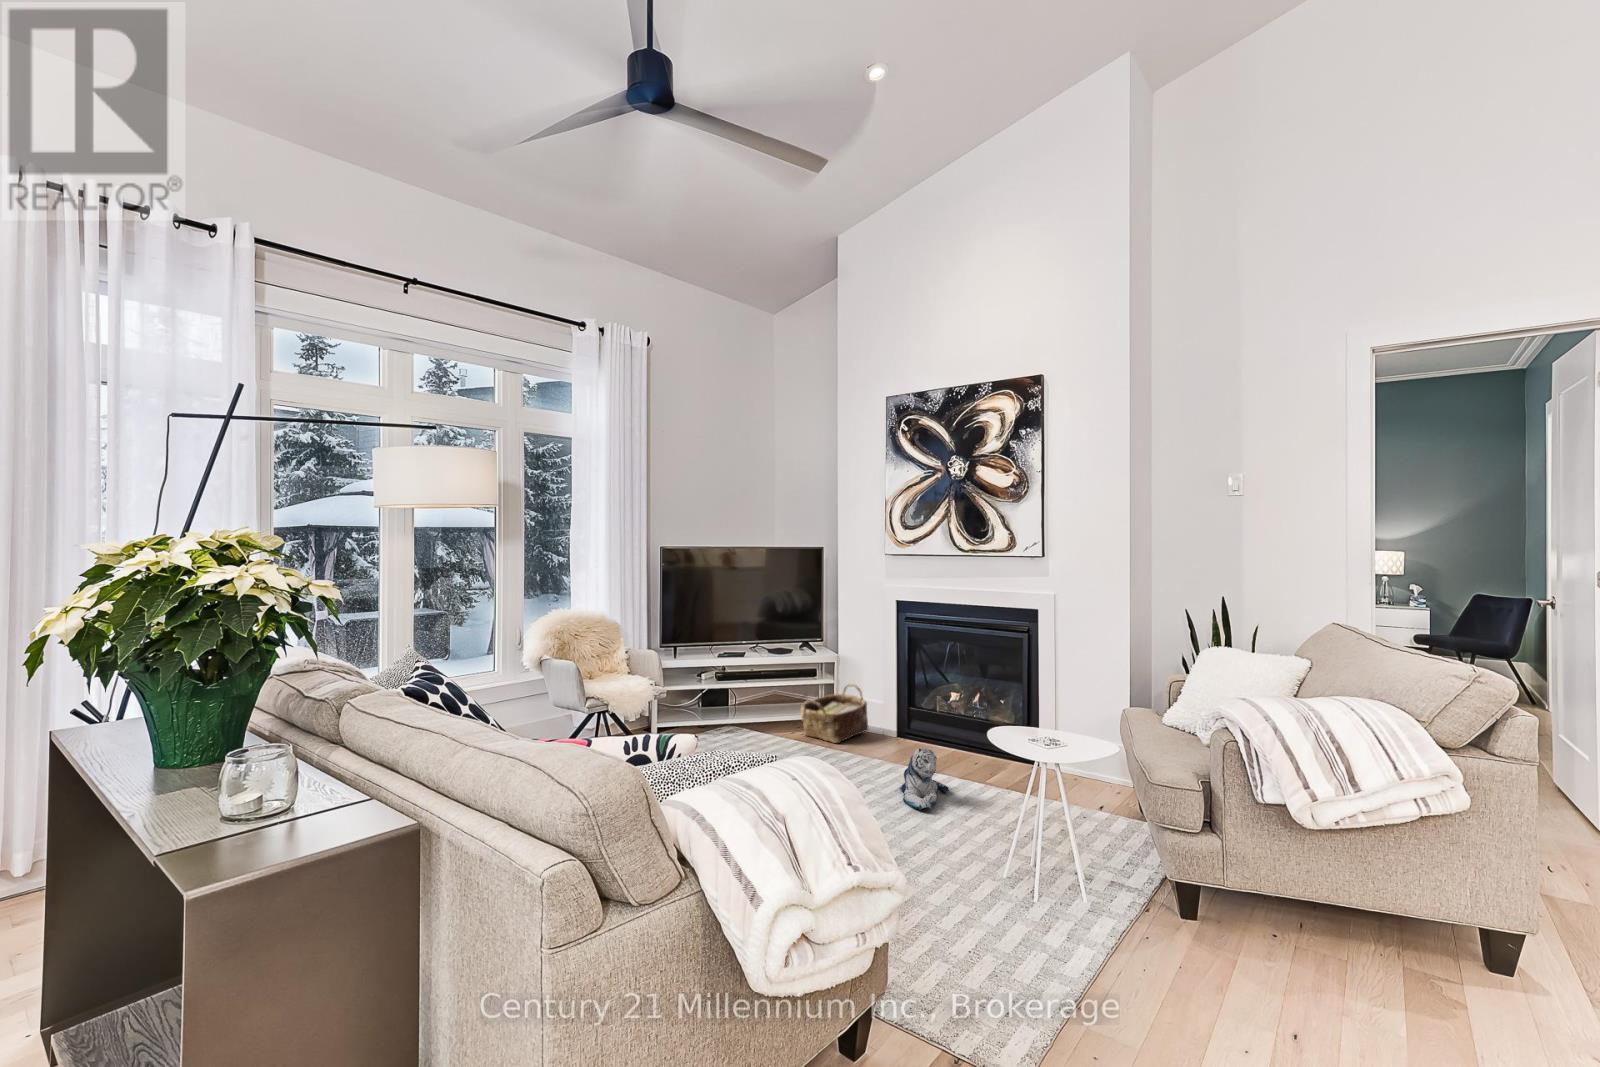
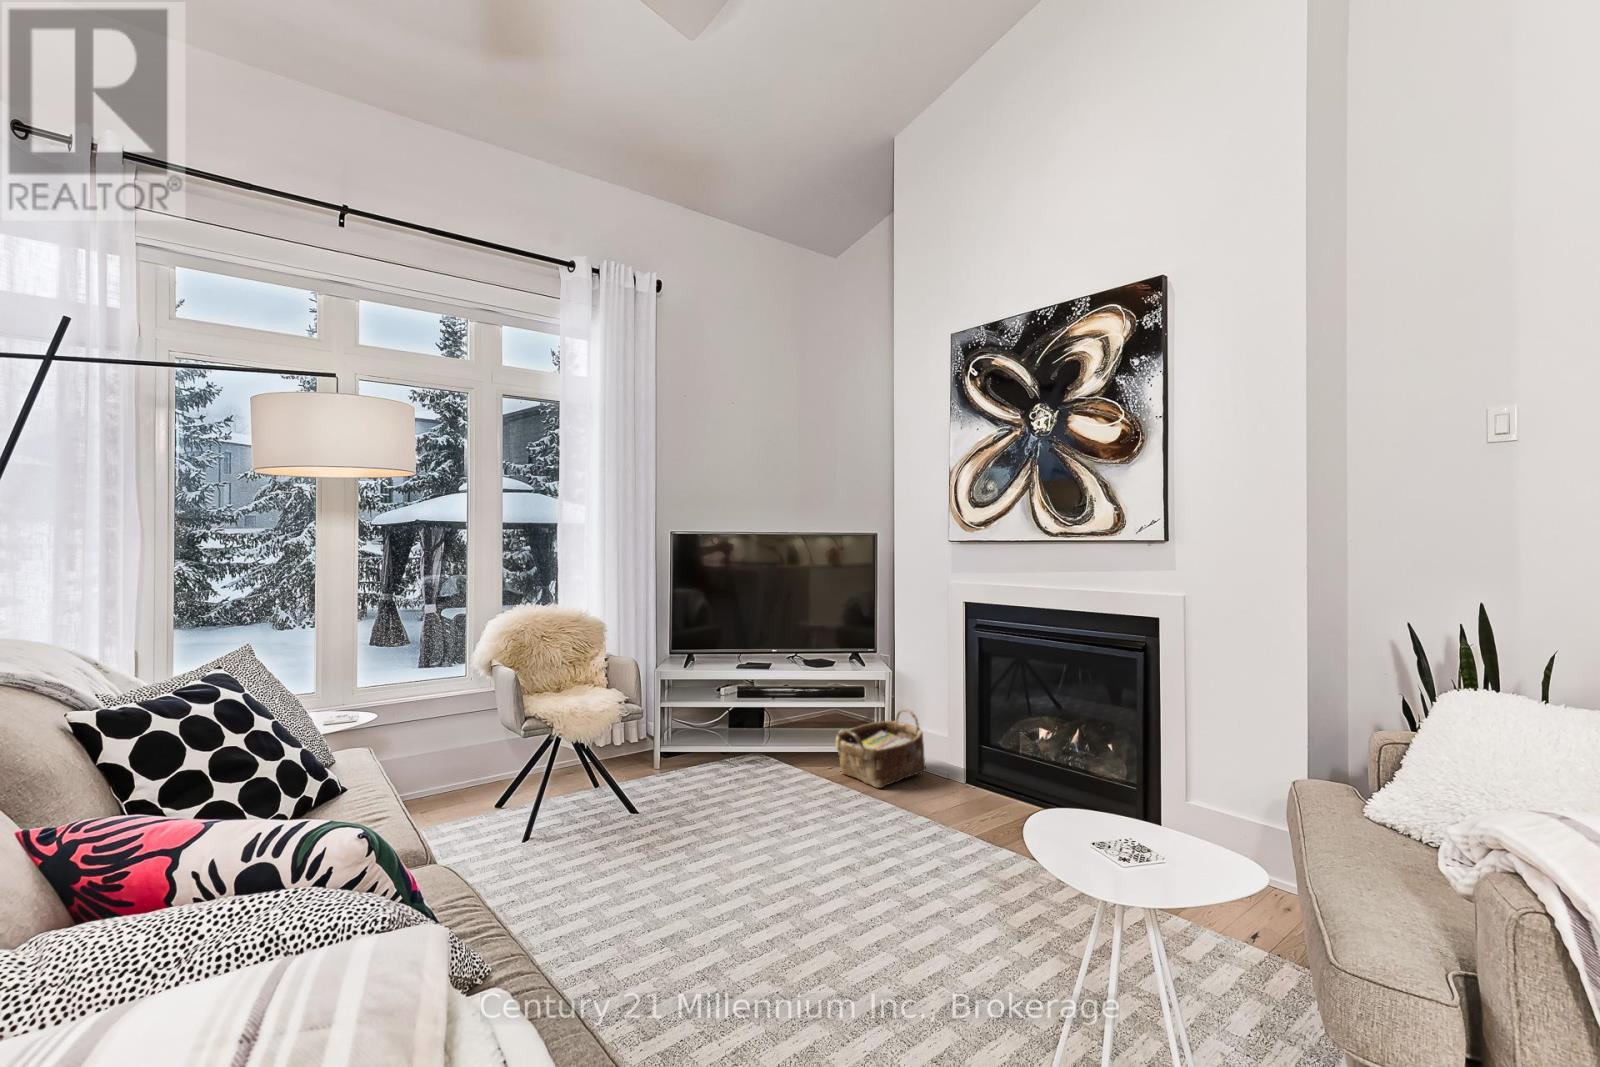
plush toy: present [900,748,949,810] -> none [940,817,1013,914]

